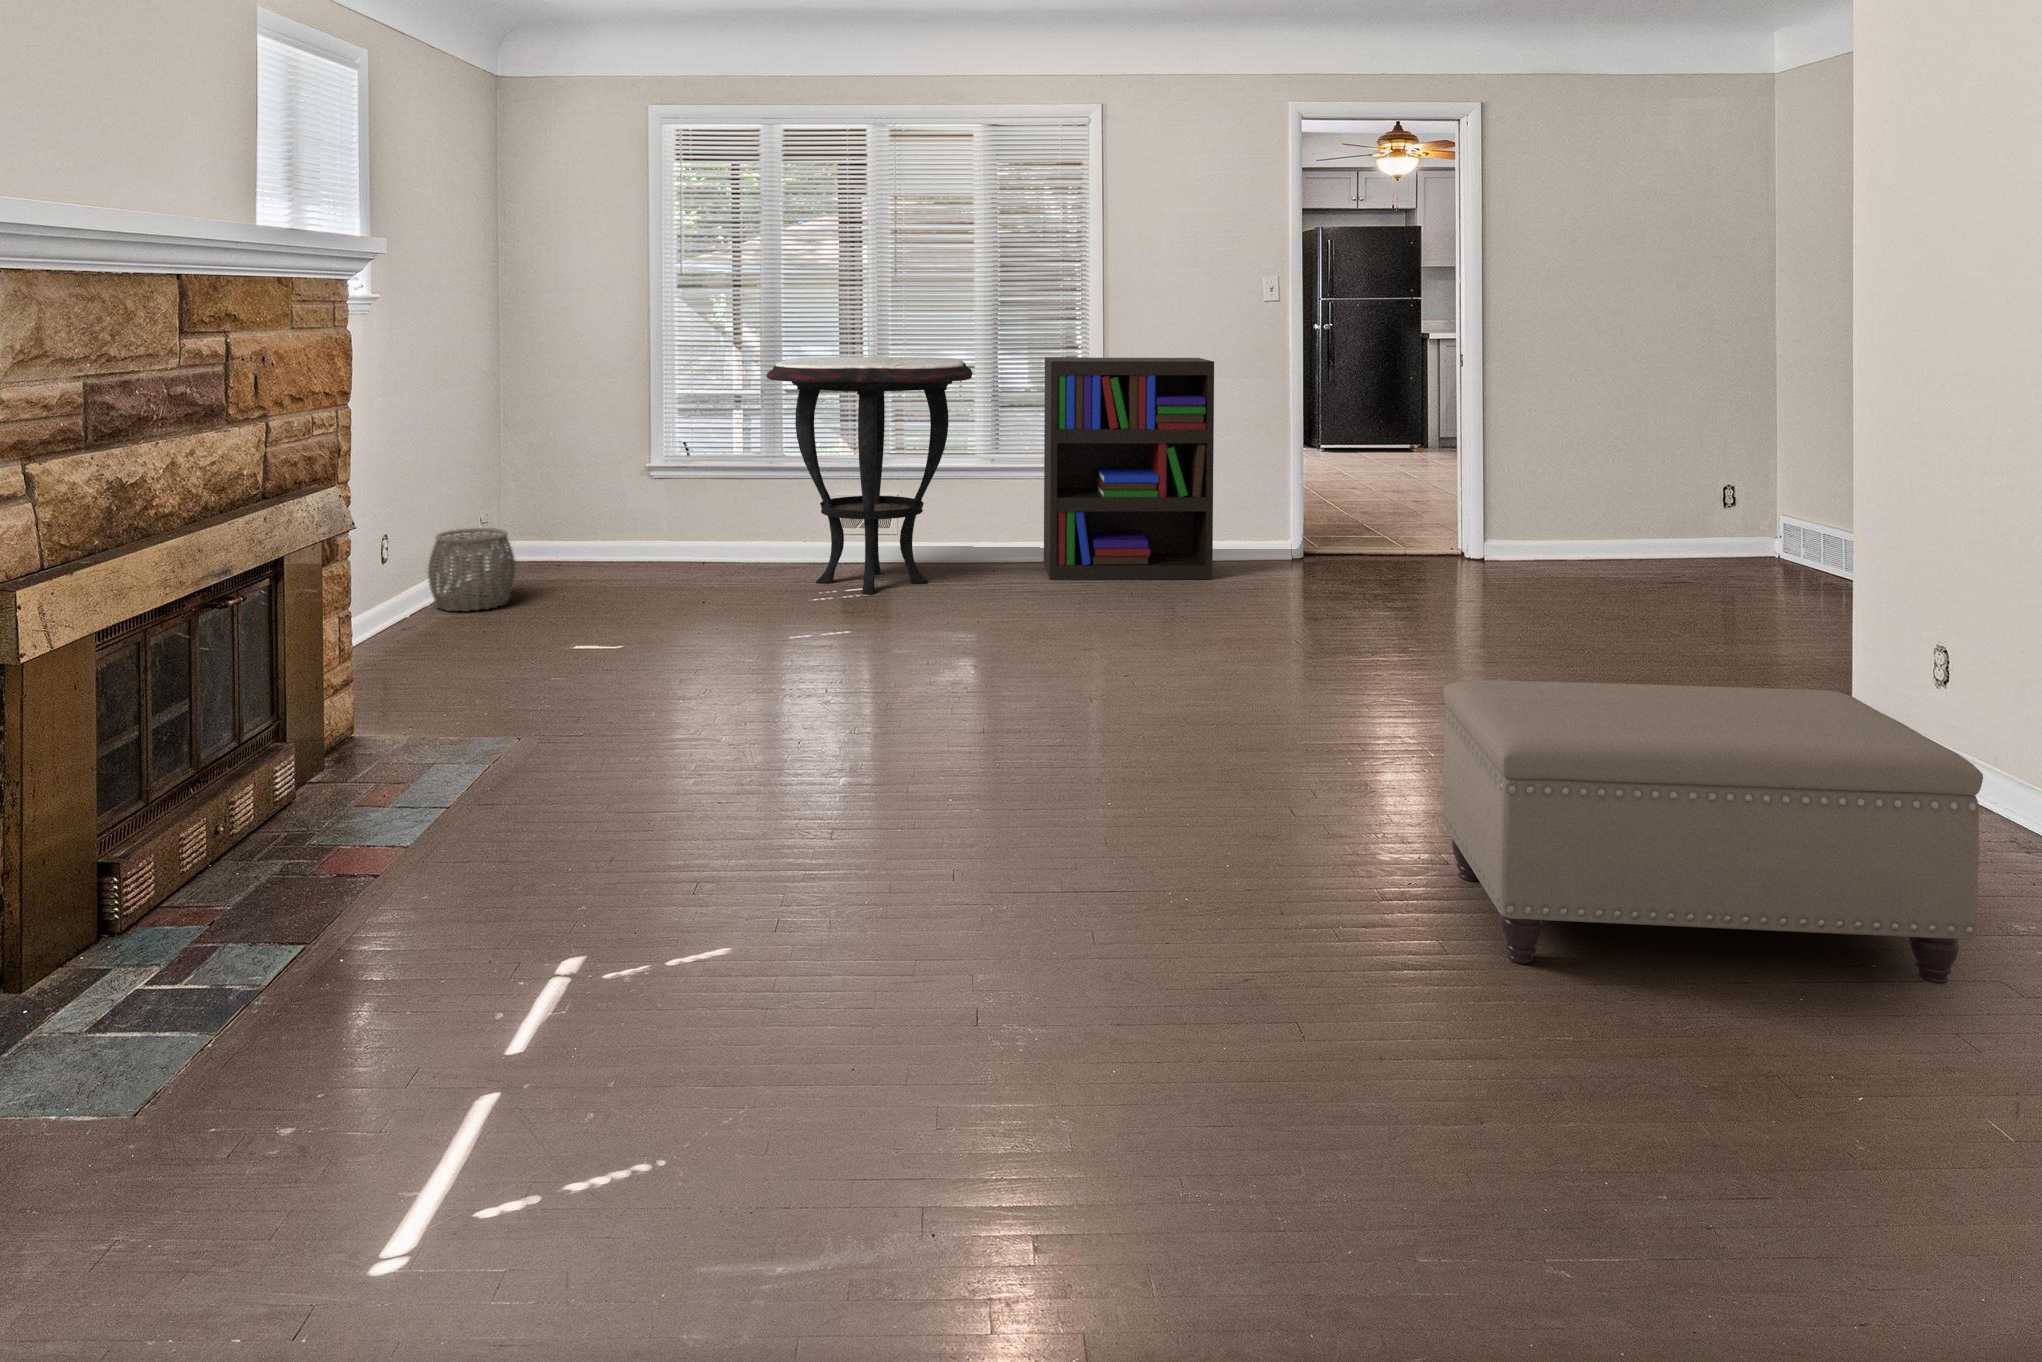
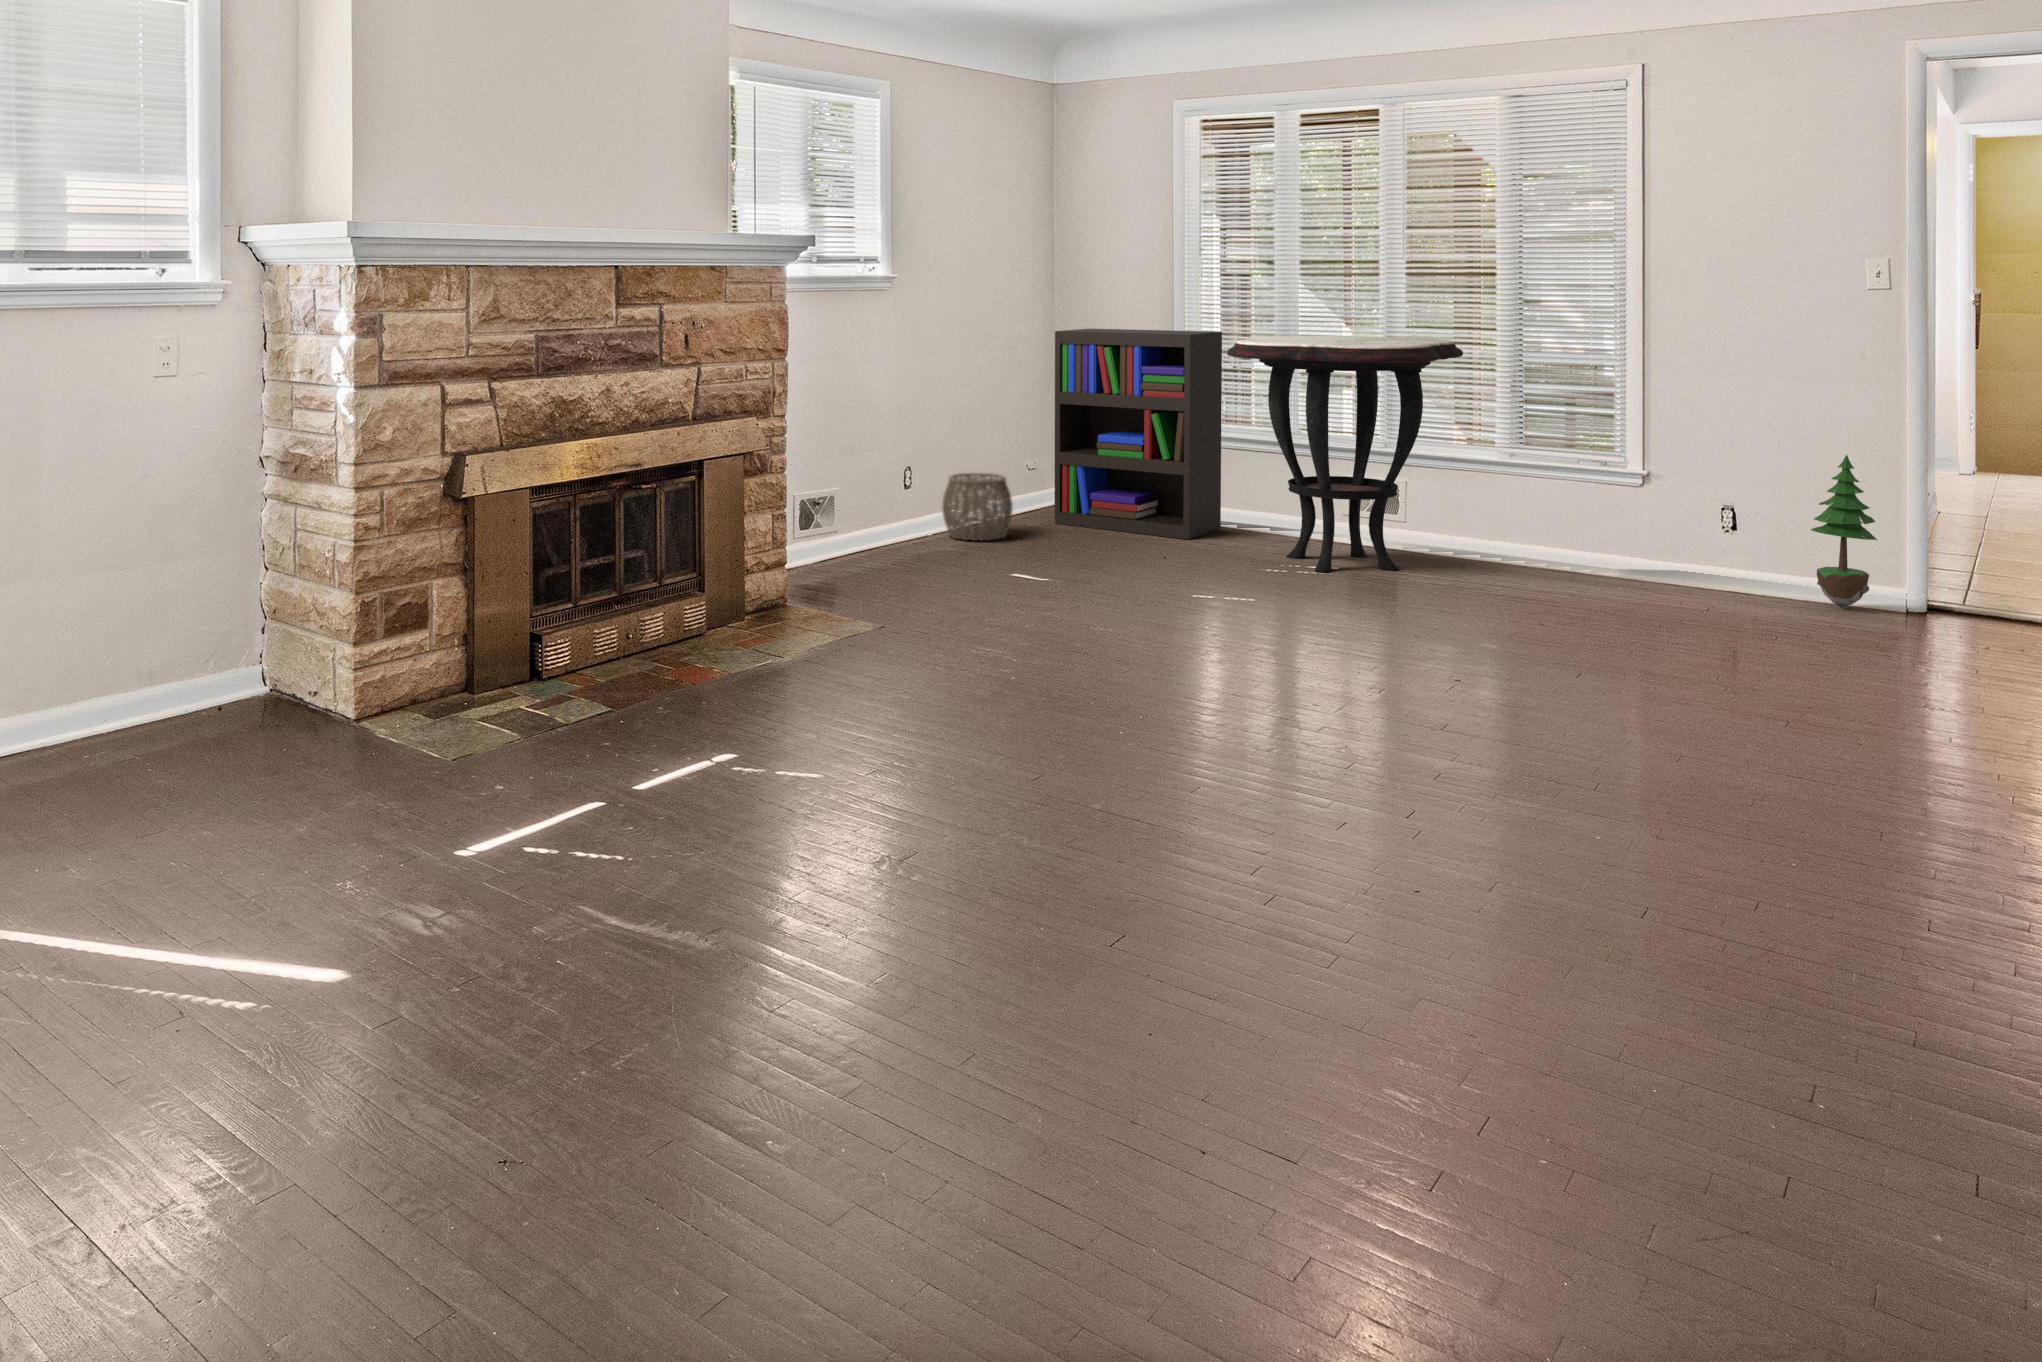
bookshelf: present [1044,357,1214,579] -> present [1054,329,1222,539]
potted tree: none [1236,443,1281,568] -> present [1811,455,1877,608]
ottoman: present [1443,680,1983,984] -> none [1393,683,2004,1117]

